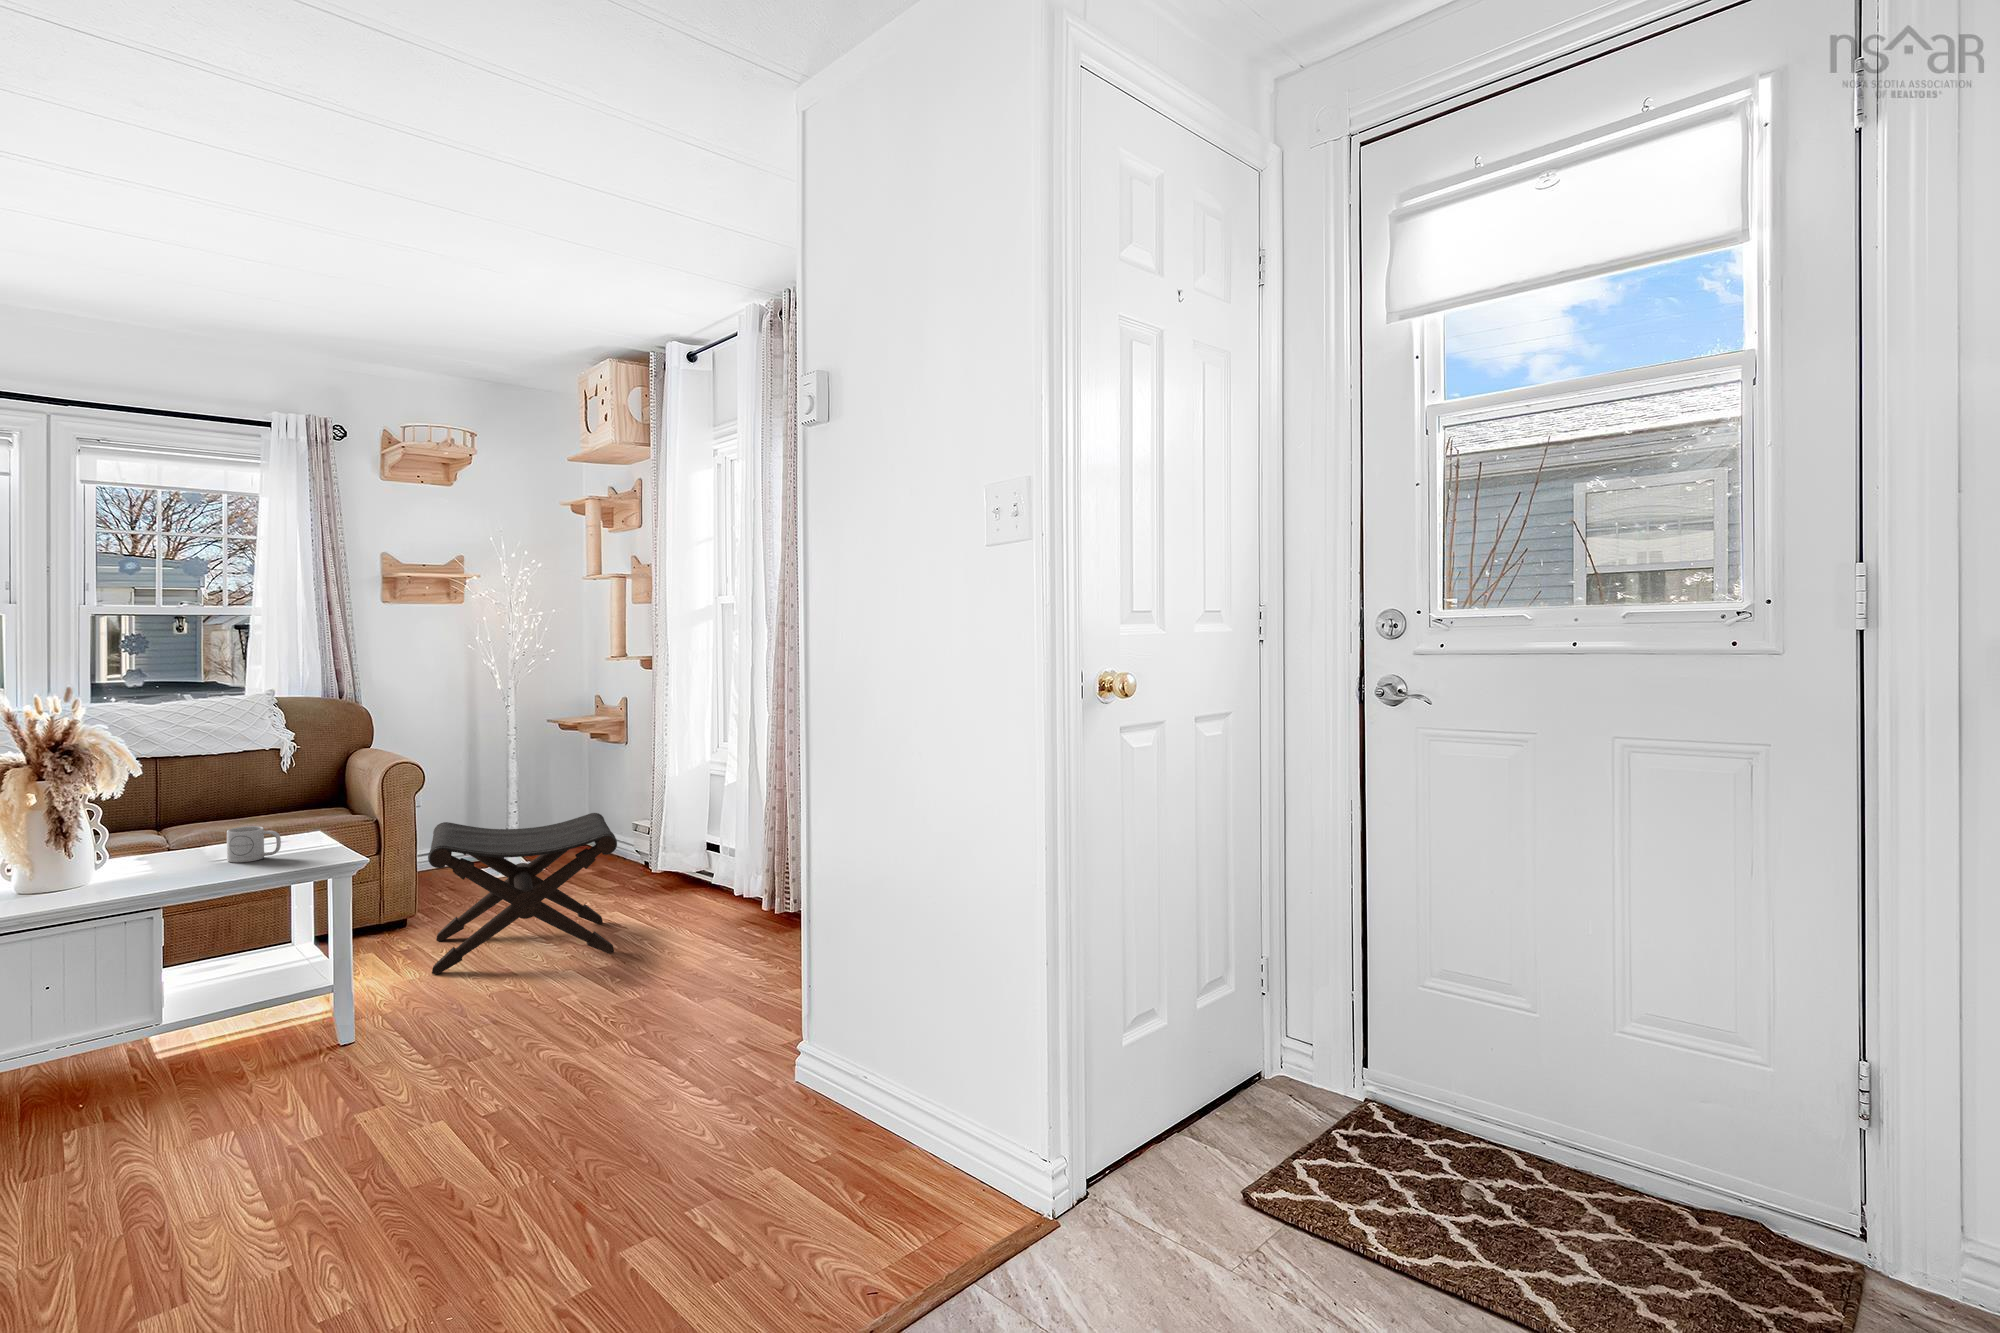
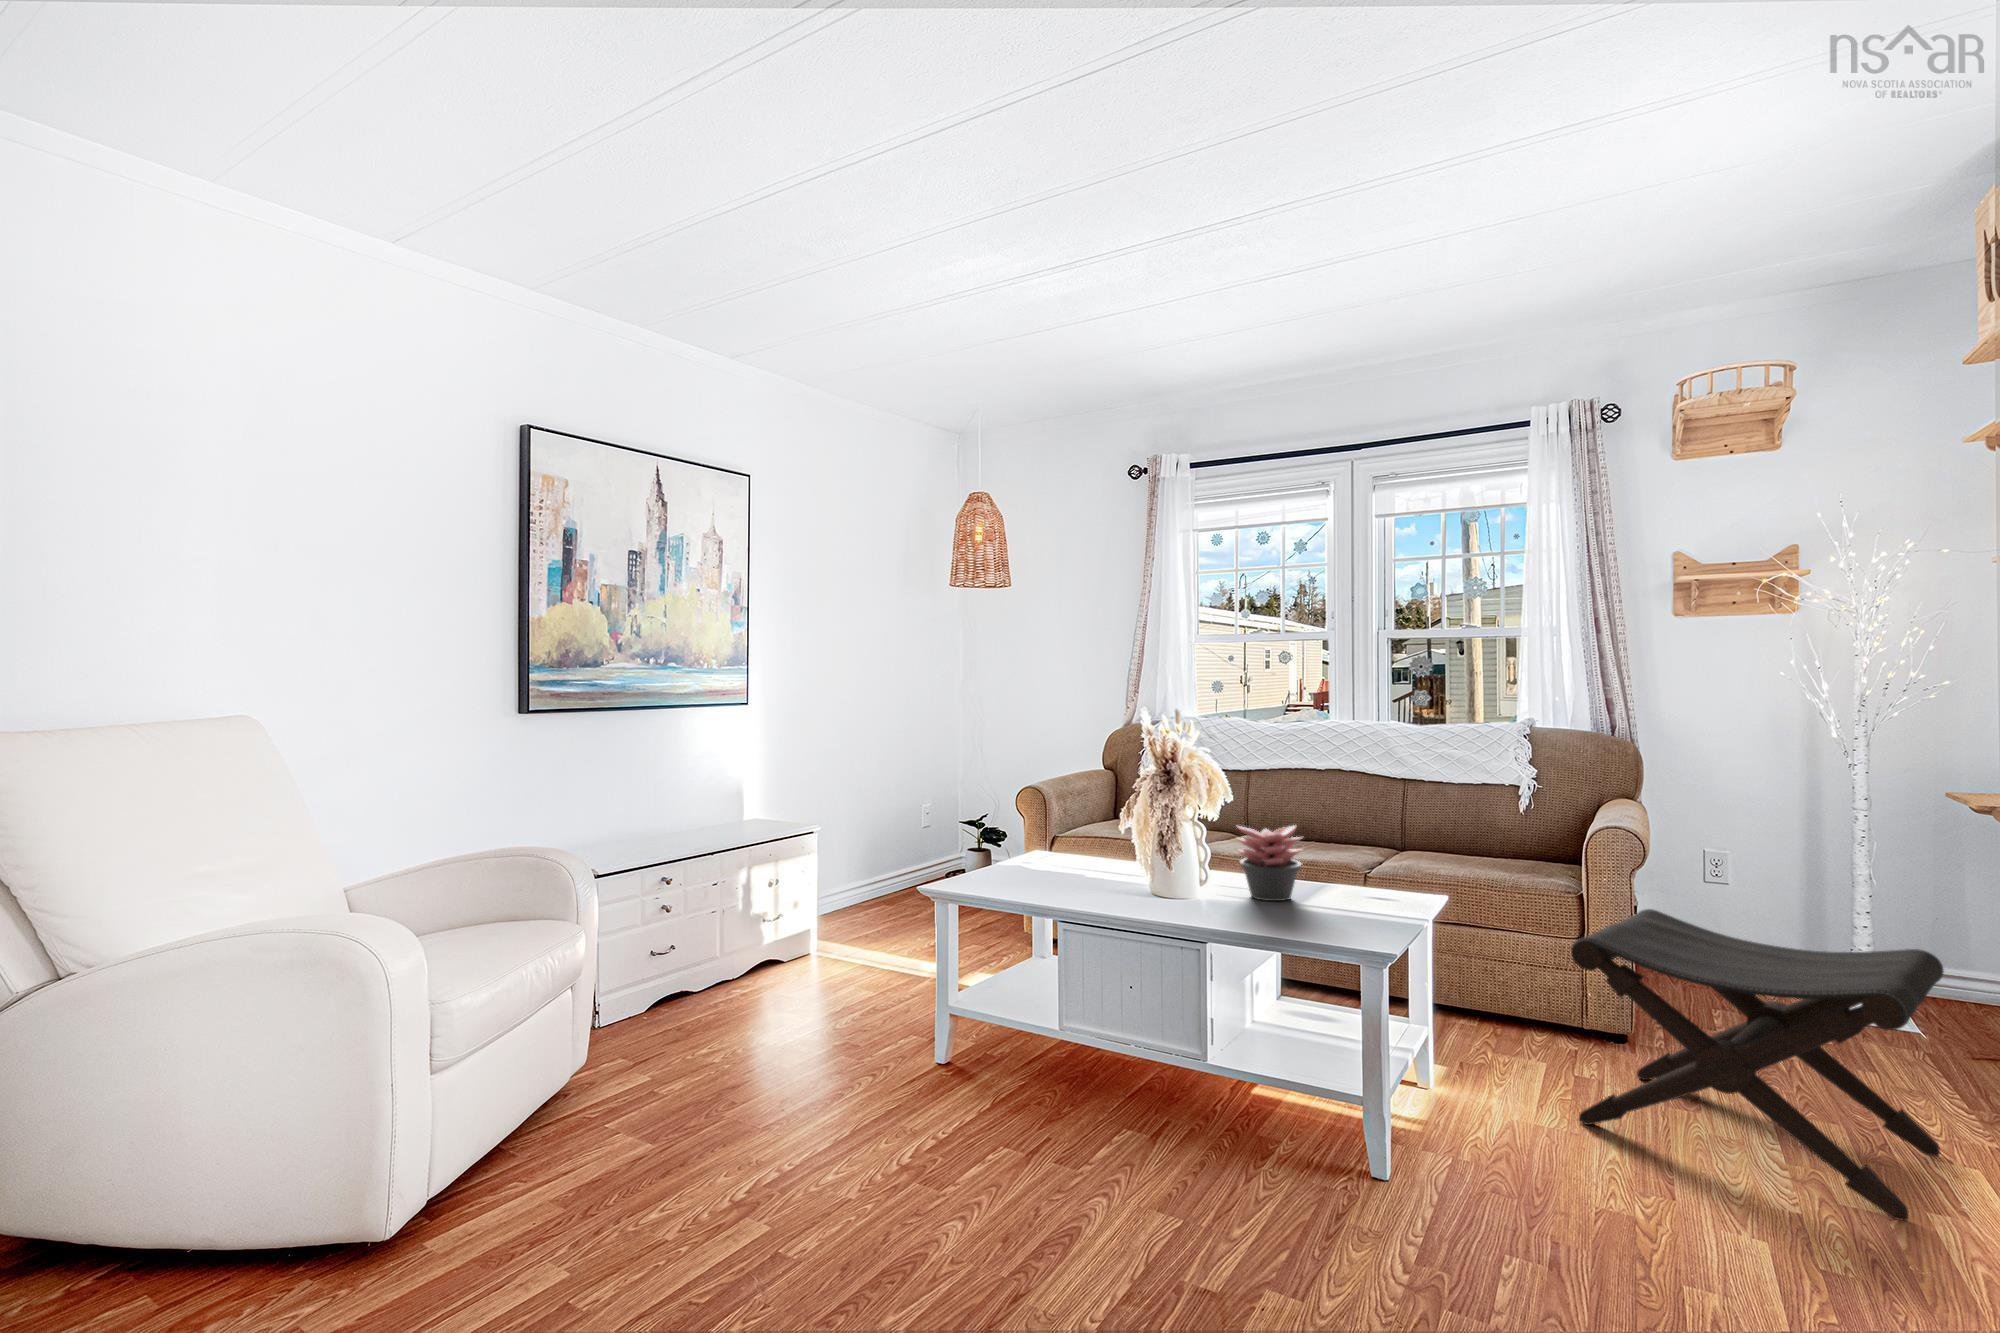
succulent plant: none [122,806,206,880] -> present [1237,826,1303,901]
mug: present [227,826,281,862] -> none [1341,860,1390,902]

